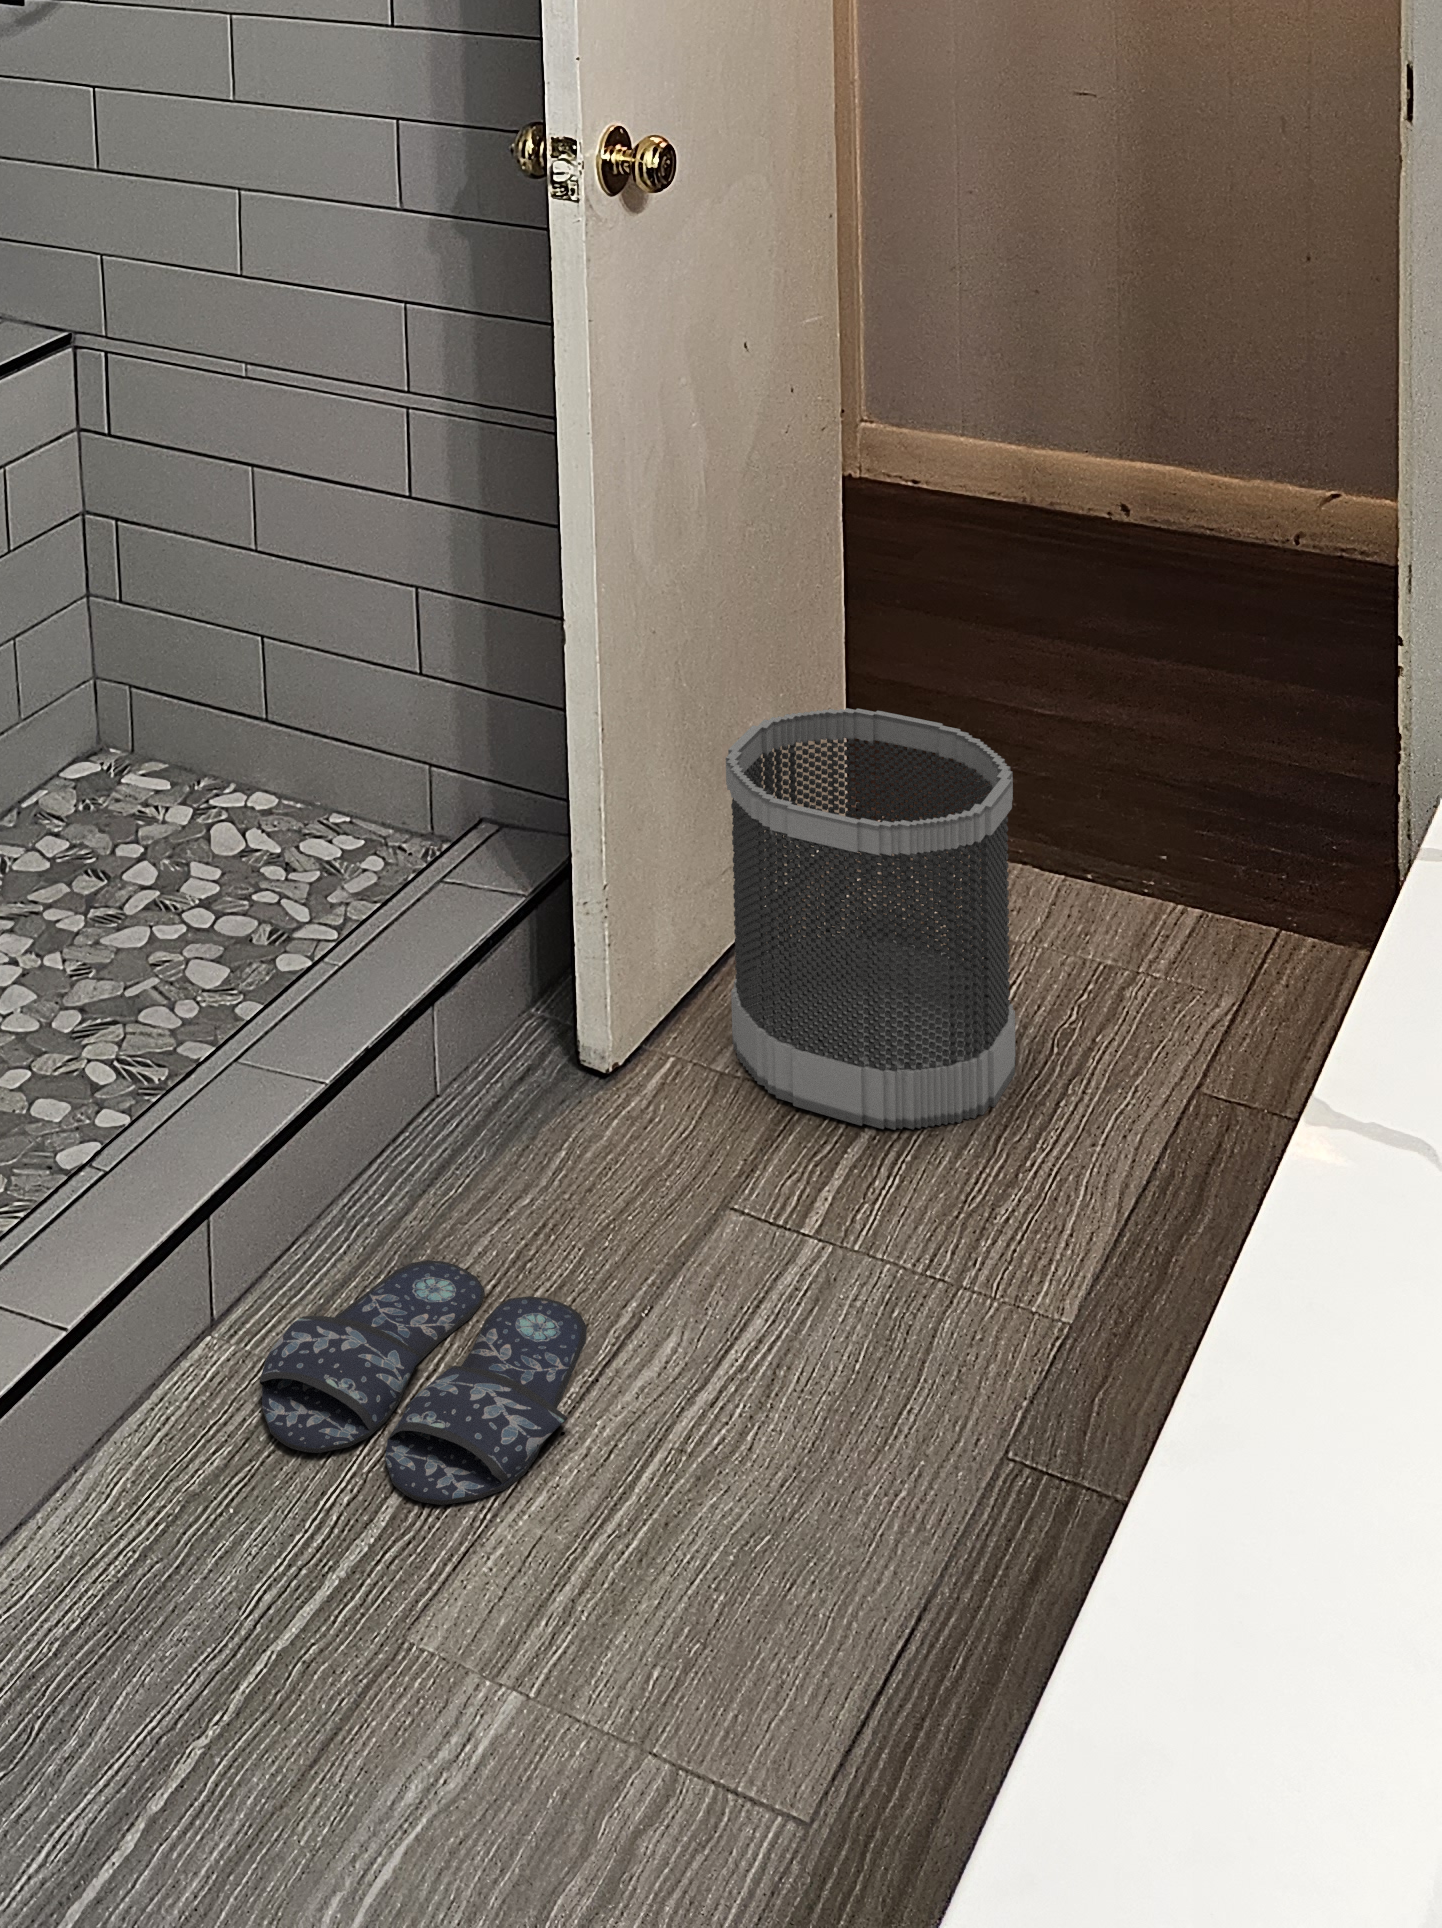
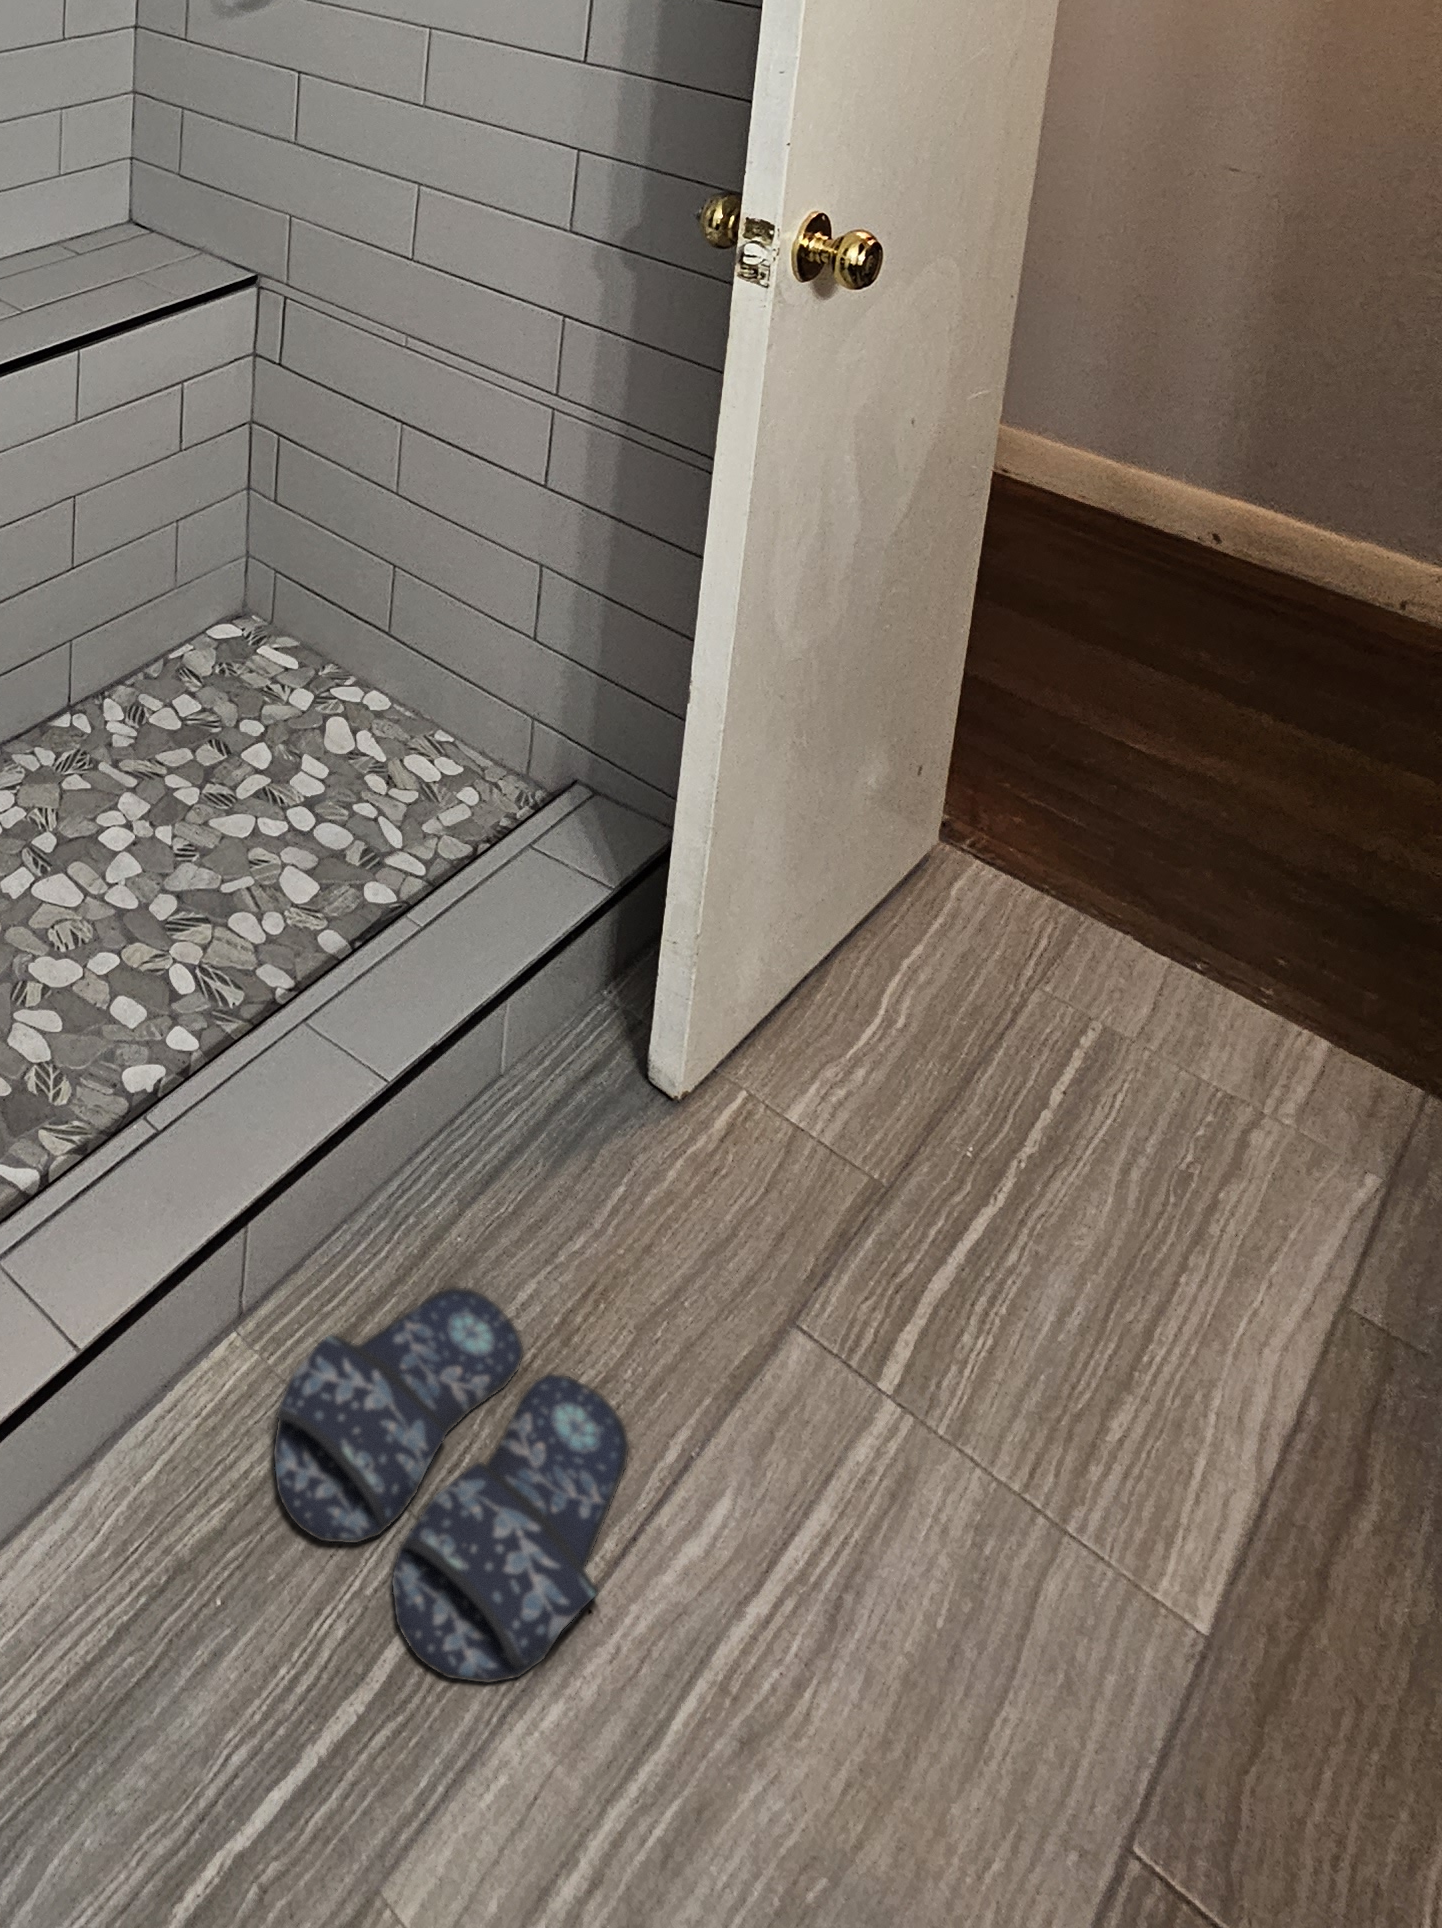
wastebasket: present [726,708,1015,1130] -> none [803,780,1160,1270]

